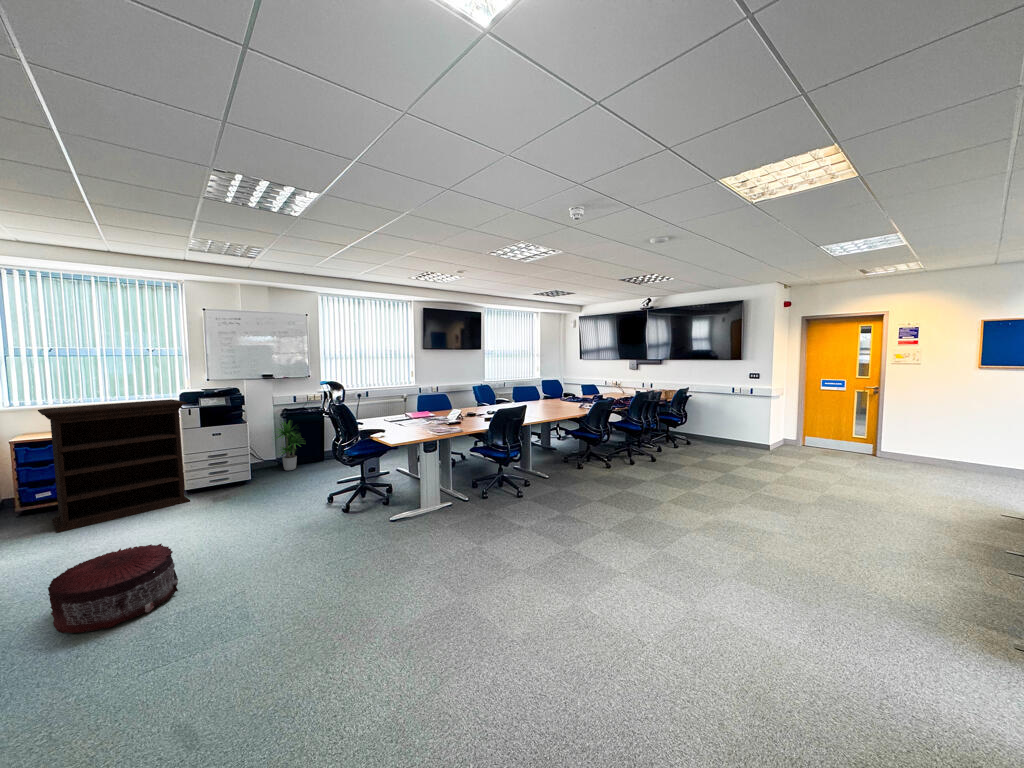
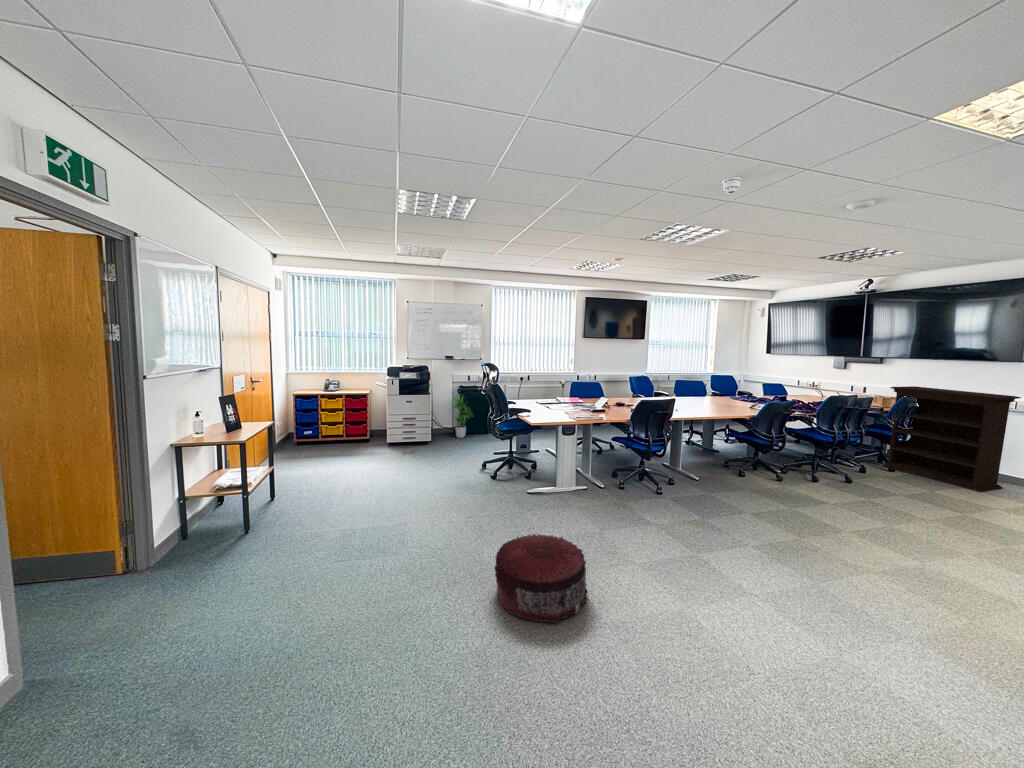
bookshelf: present [38,399,190,533] -> present [883,386,1021,492]
pouf: present [48,544,178,633] -> present [494,534,588,623]

